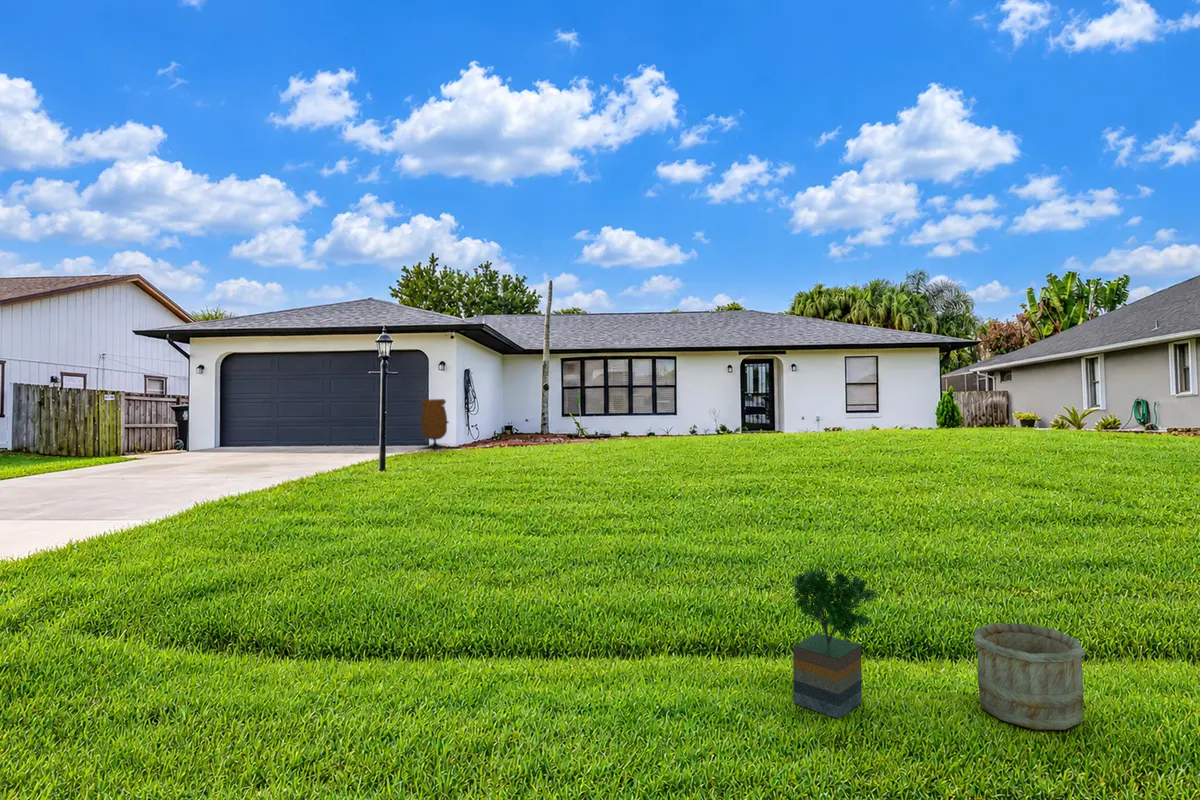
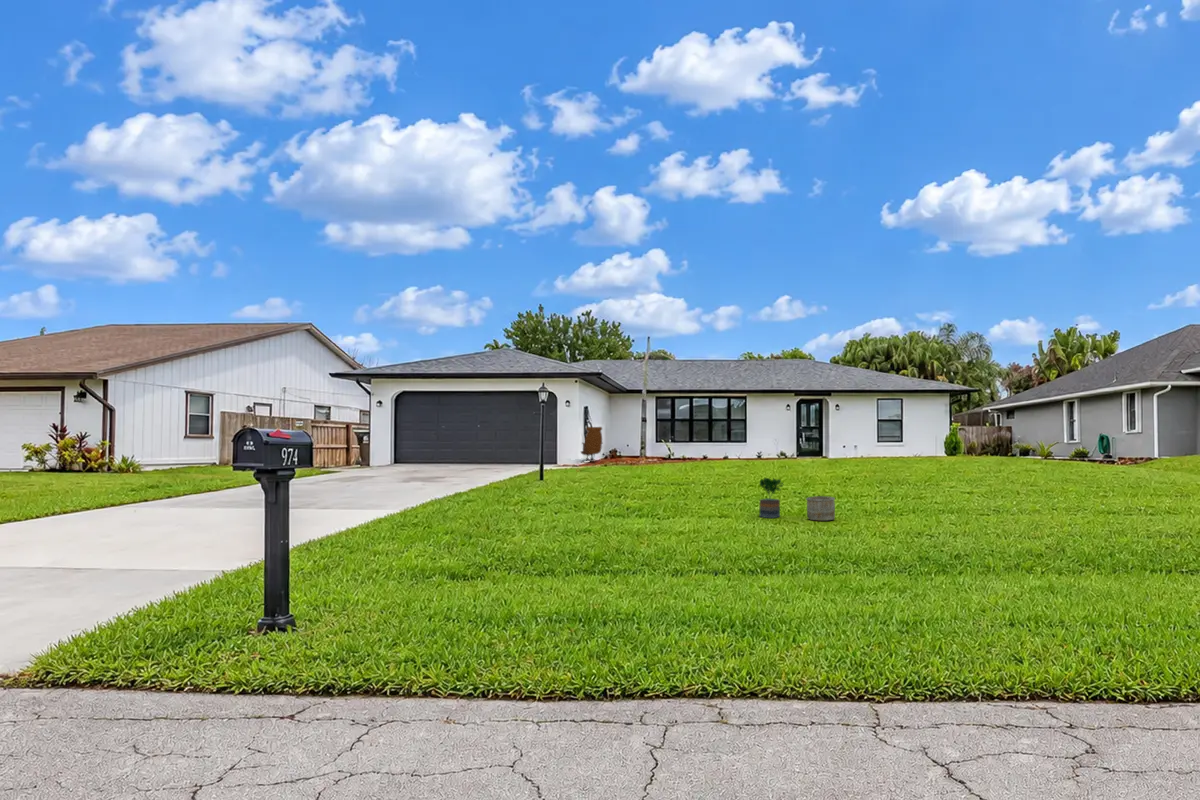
potted tree: present [792,569,878,719] -> present [760,478,783,518]
wooden bucket: present [974,623,1085,730] -> present [806,496,835,521]

